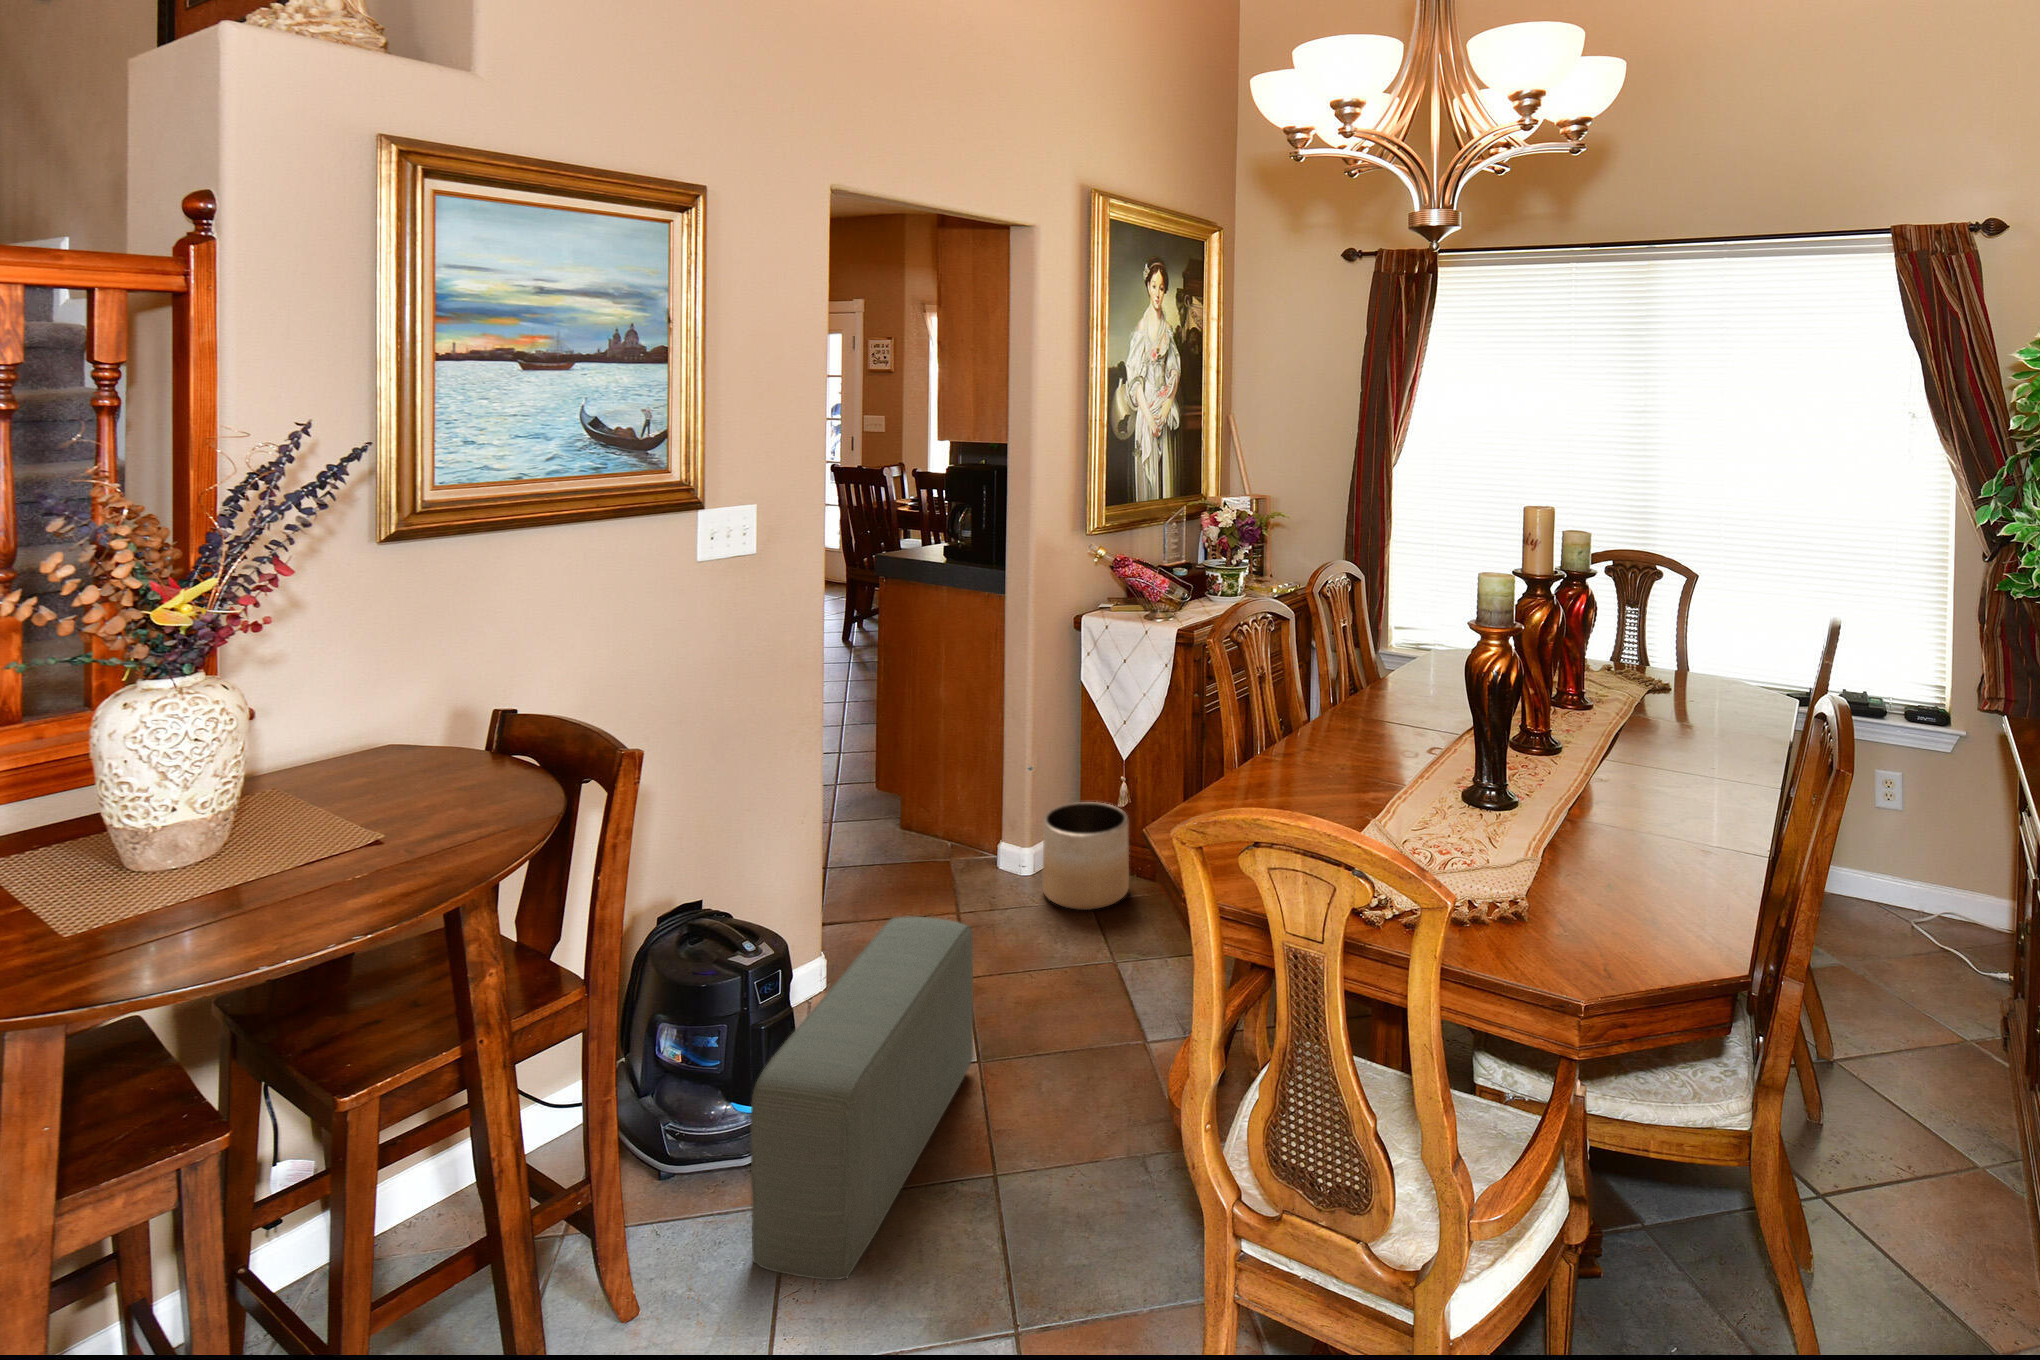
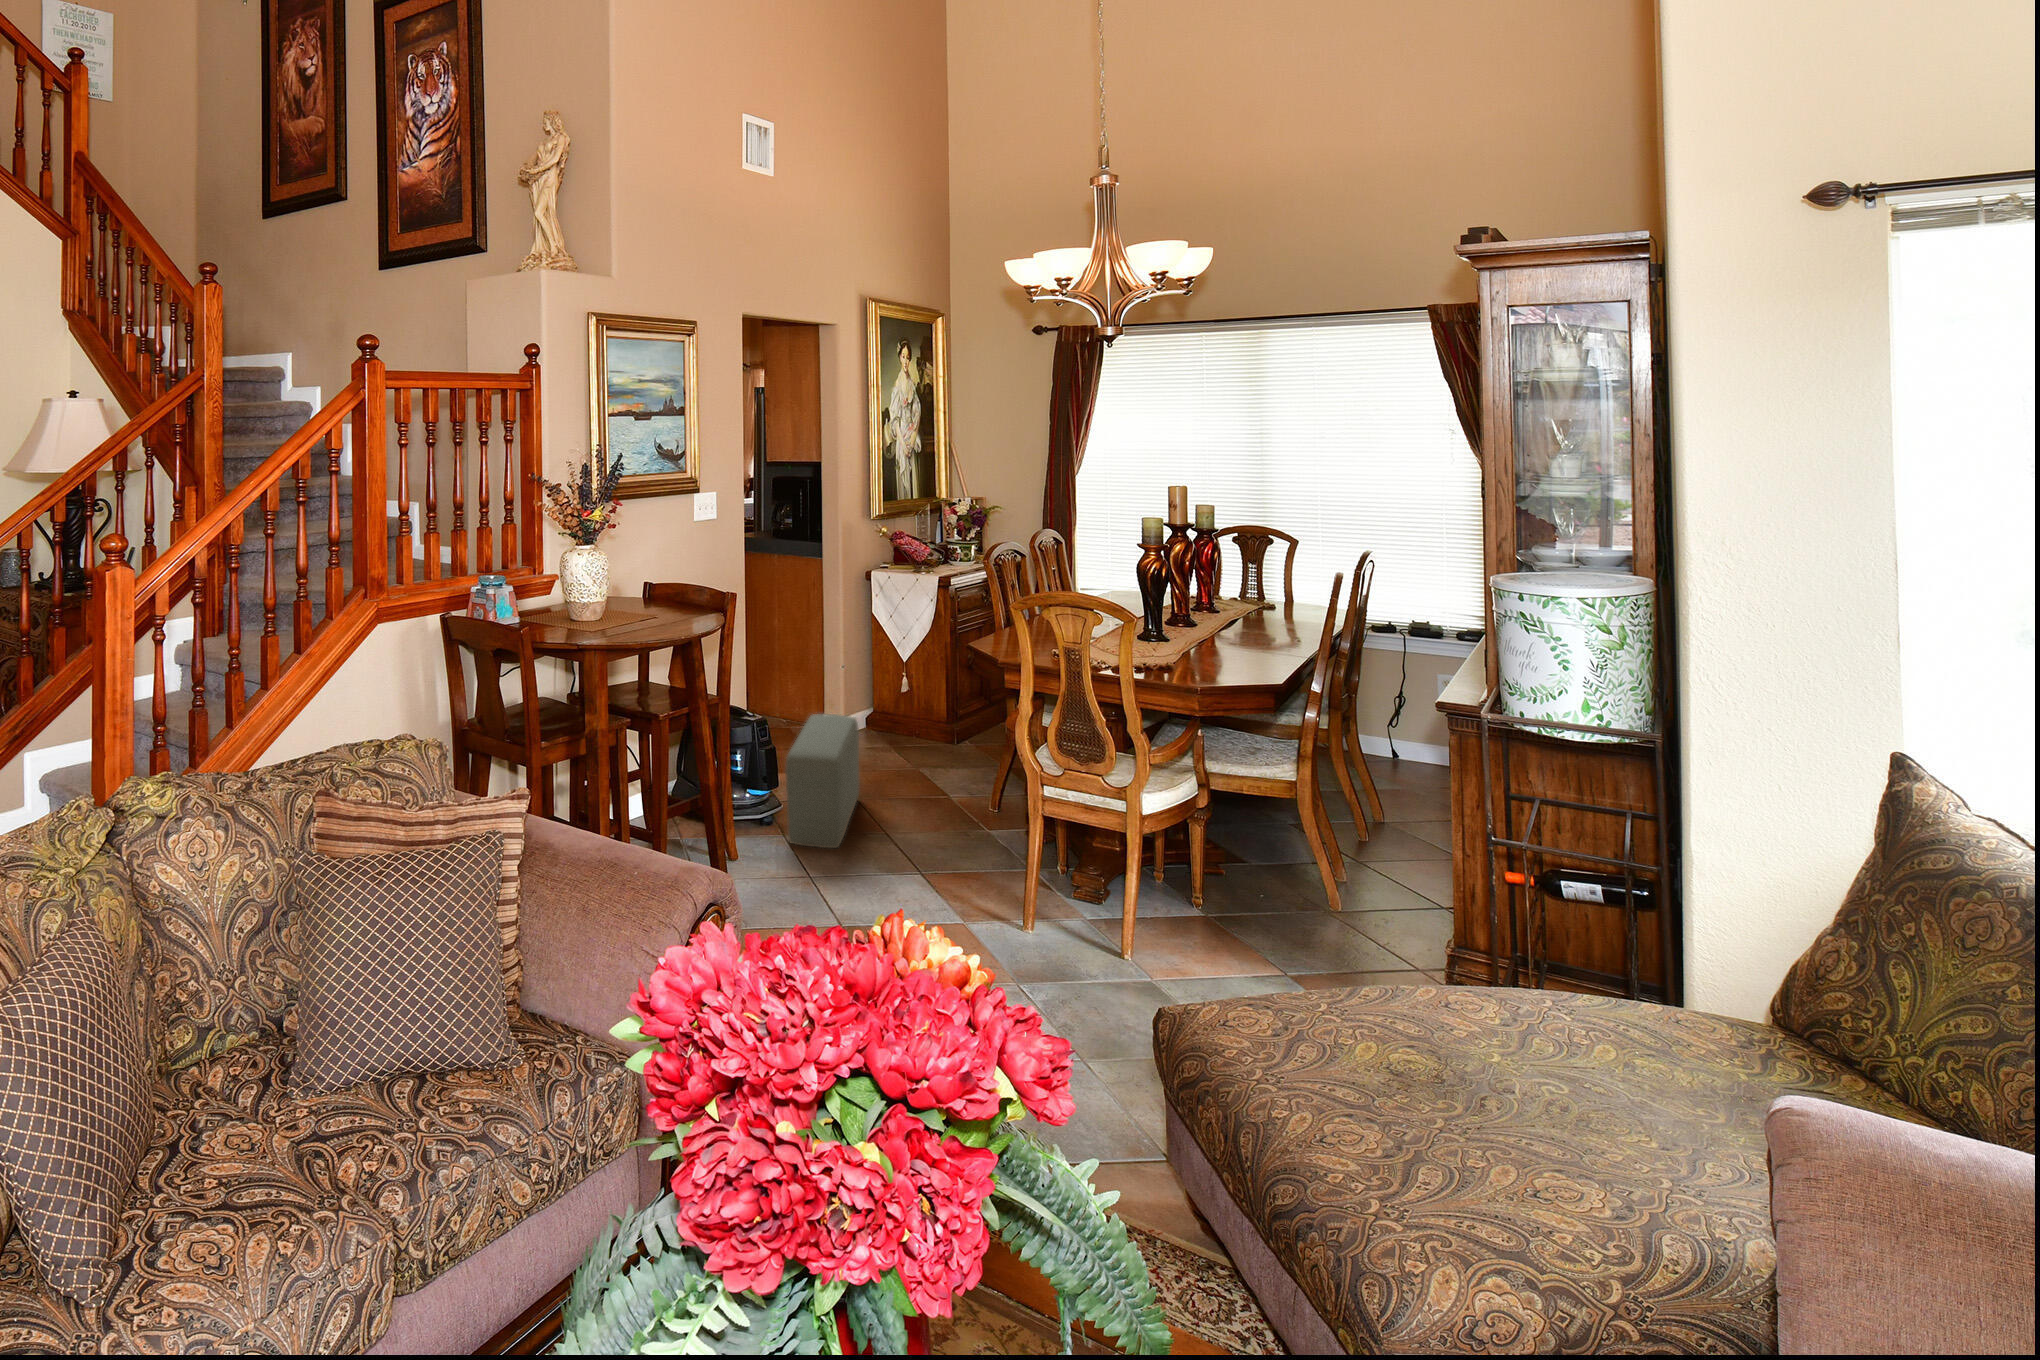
planter: present [1042,802,1129,910] -> none [858,690,915,750]

